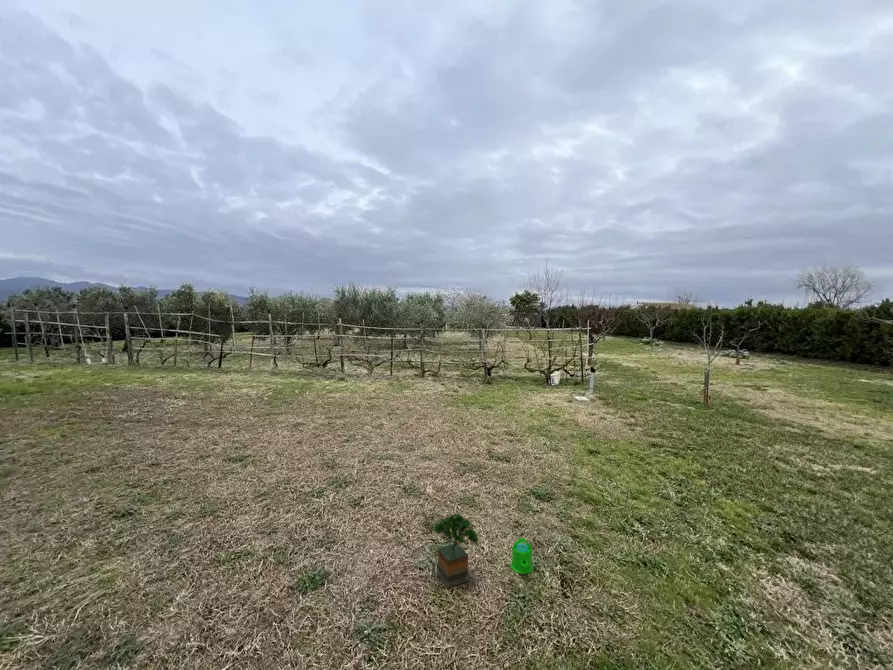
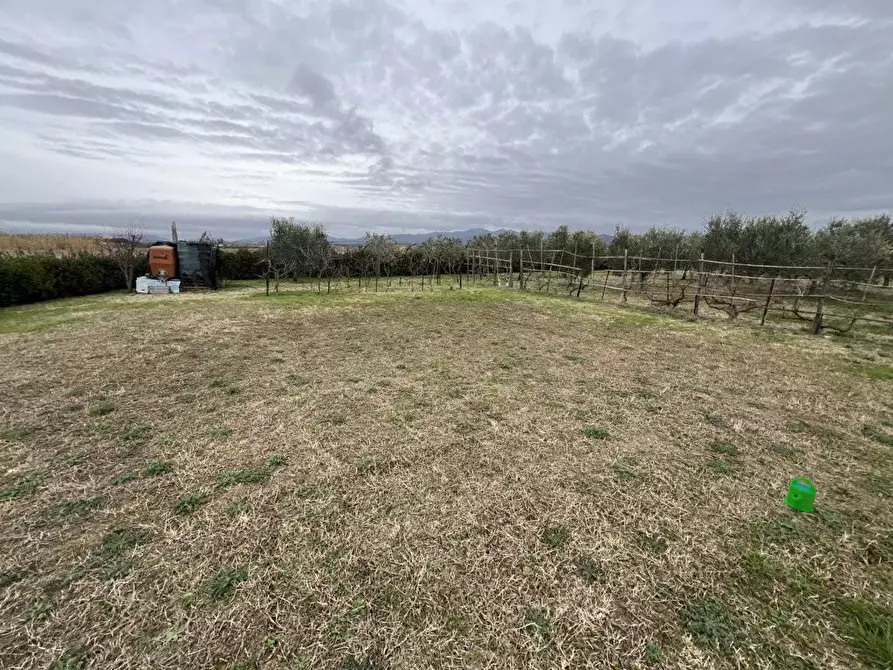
potted tree: present [434,514,478,588] -> none [697,425,743,485]

